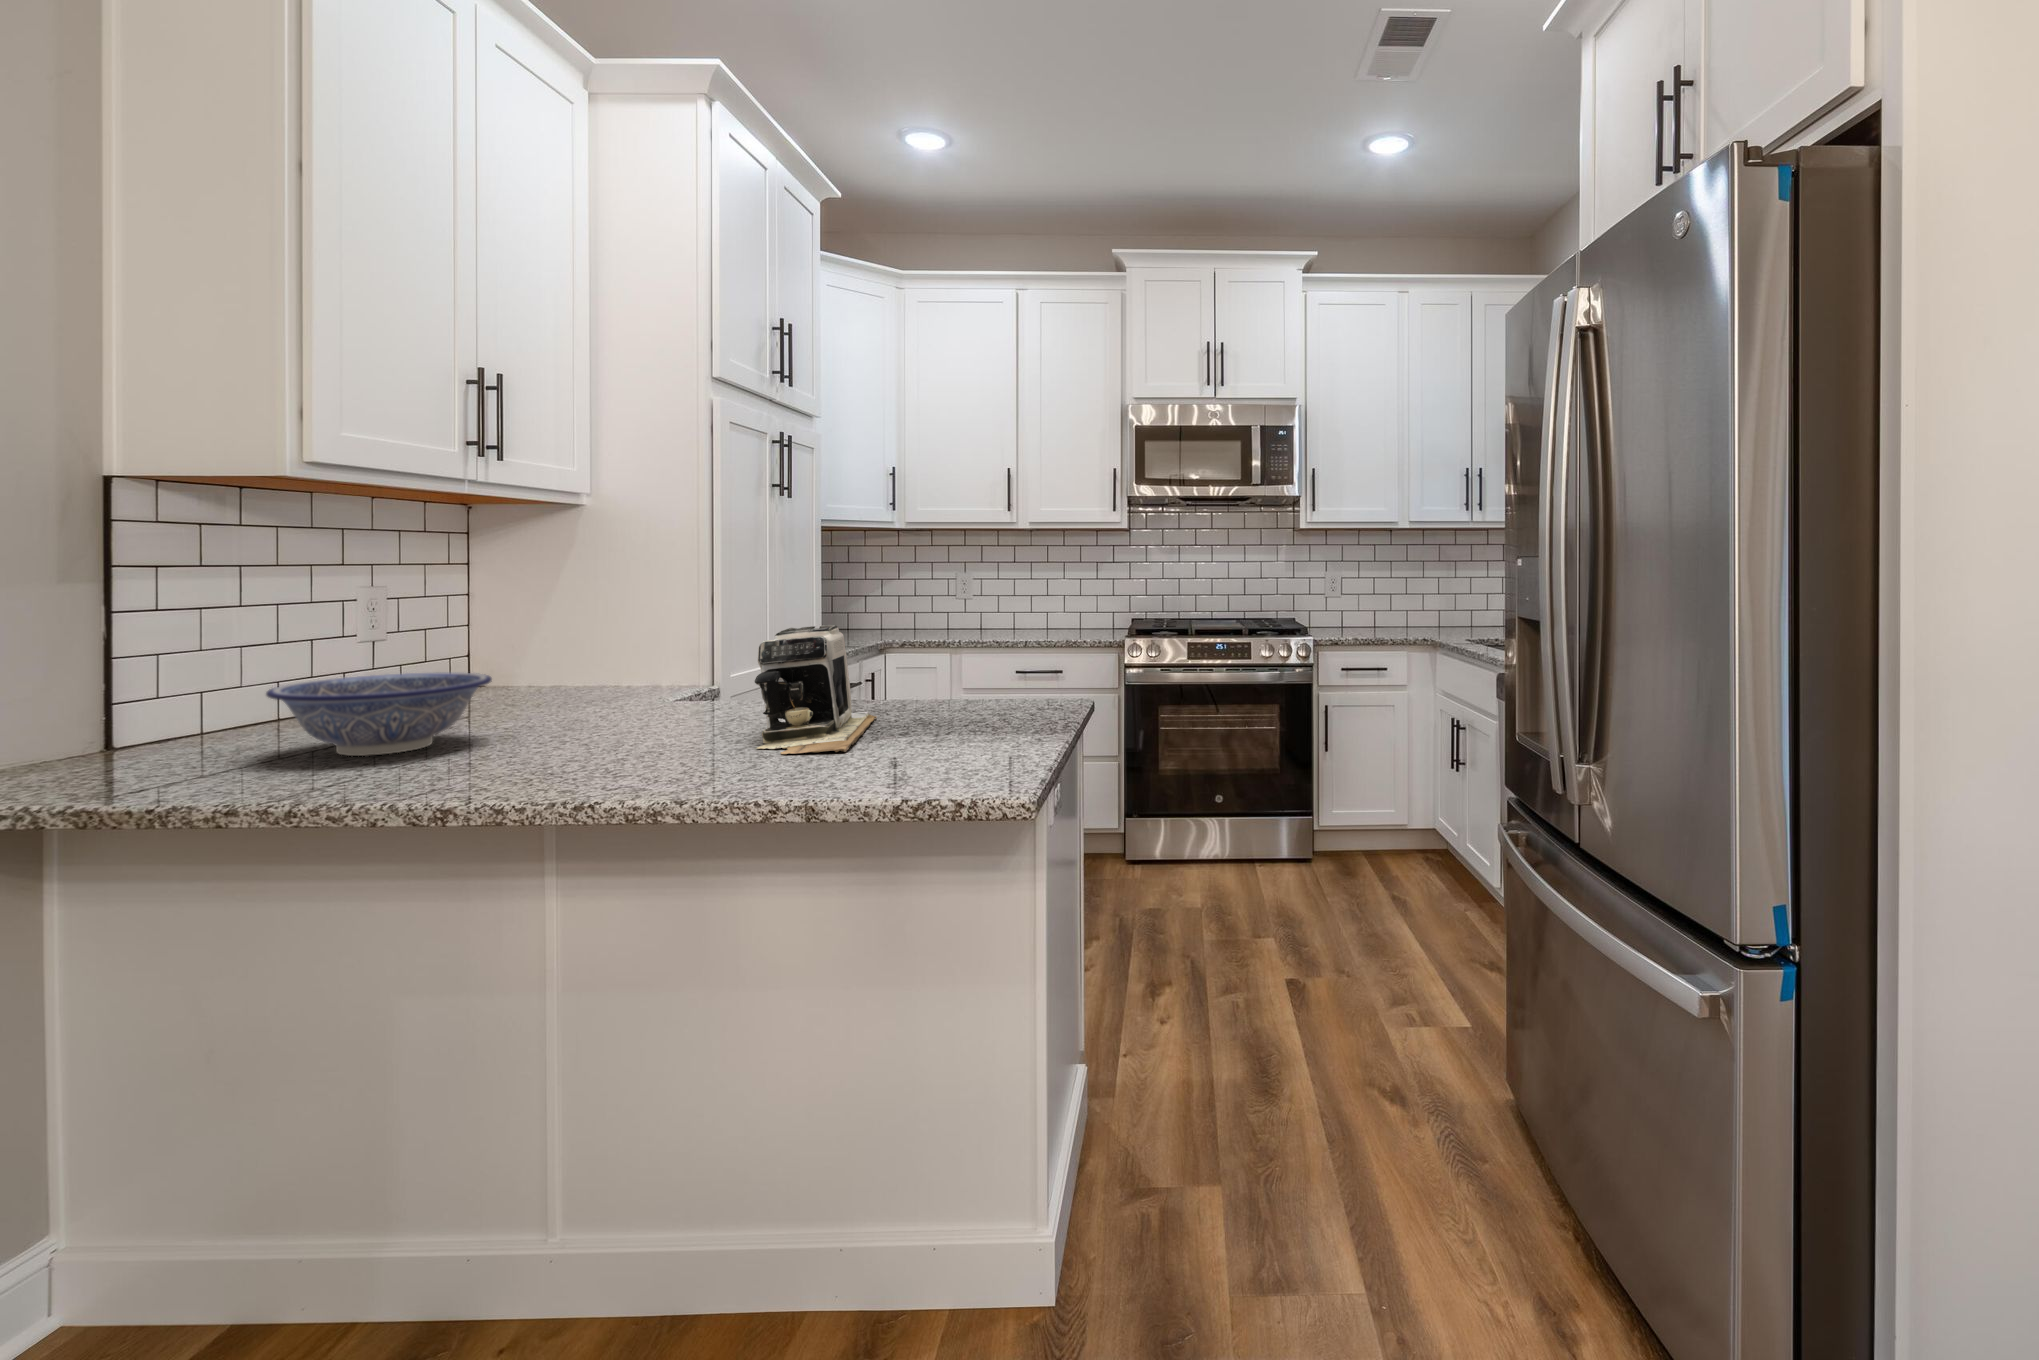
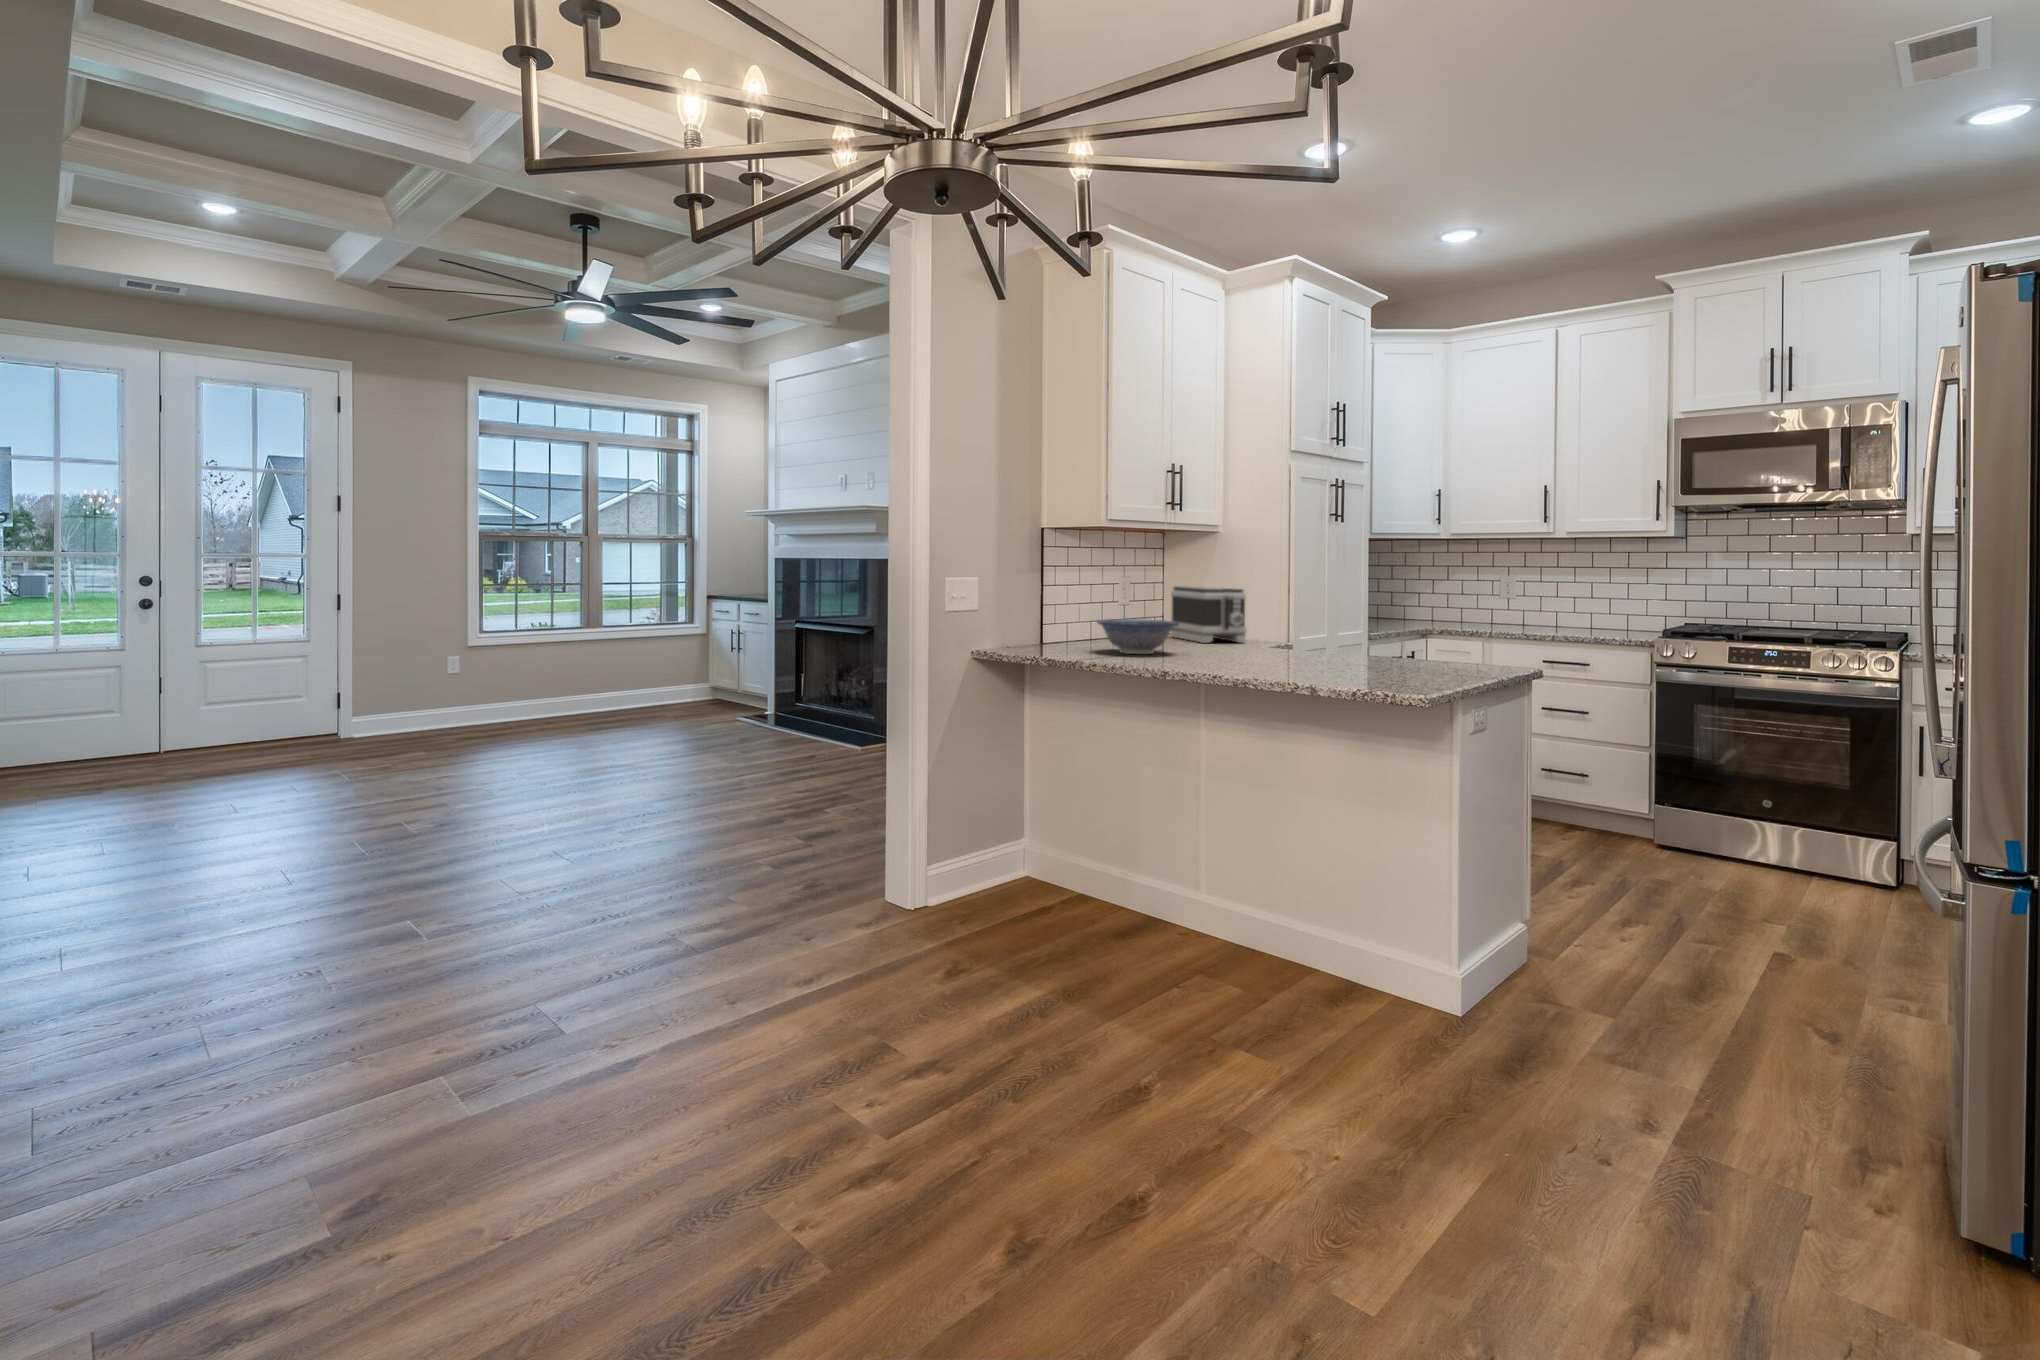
toaster: none [487,597,640,699] -> present [1171,586,1247,643]
coffee maker: present [755,625,877,754] -> none [1299,605,1377,673]

